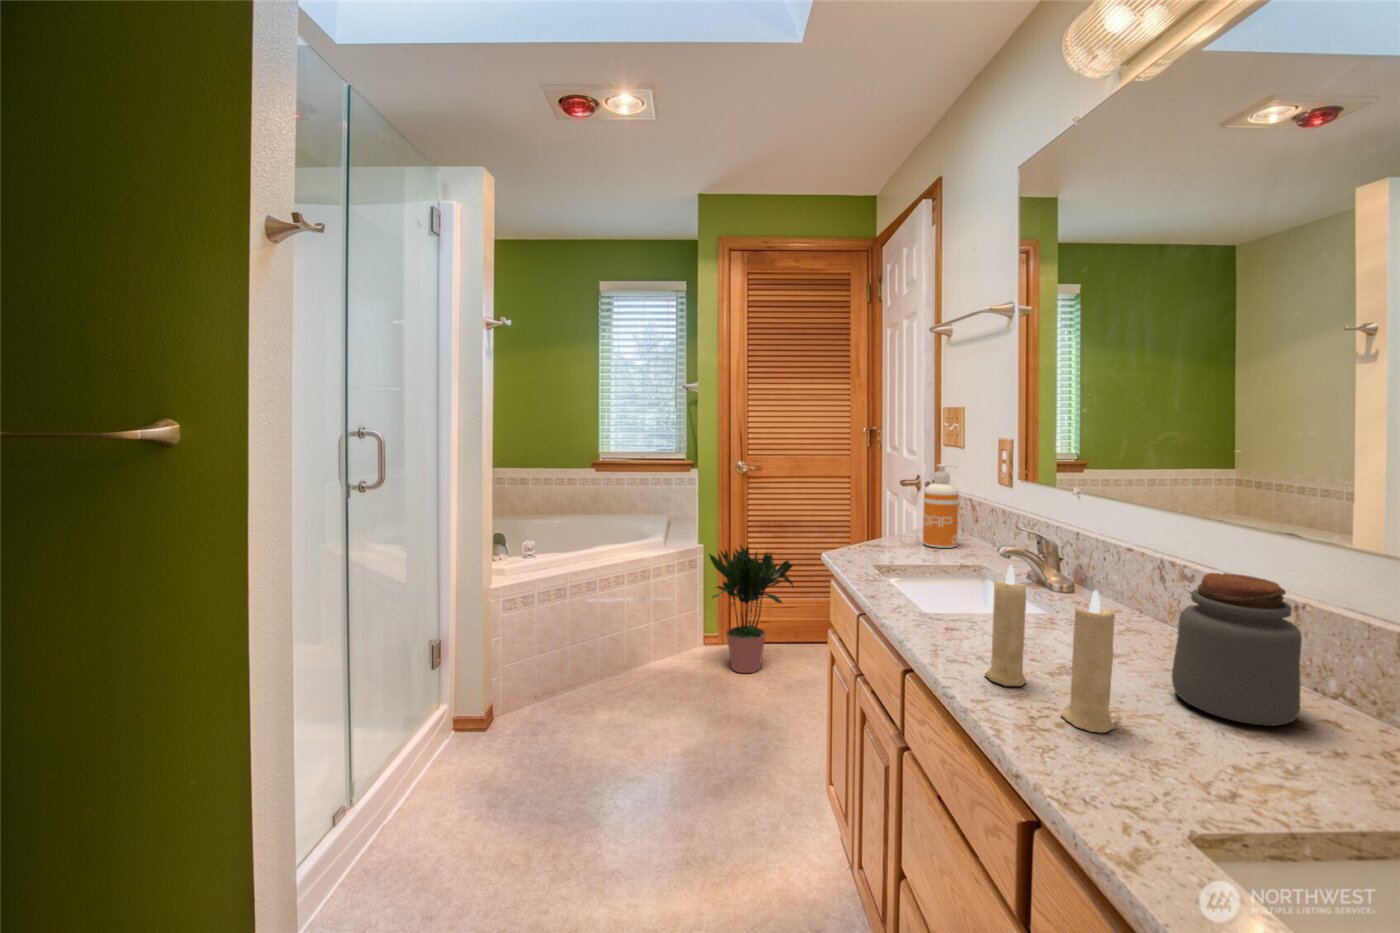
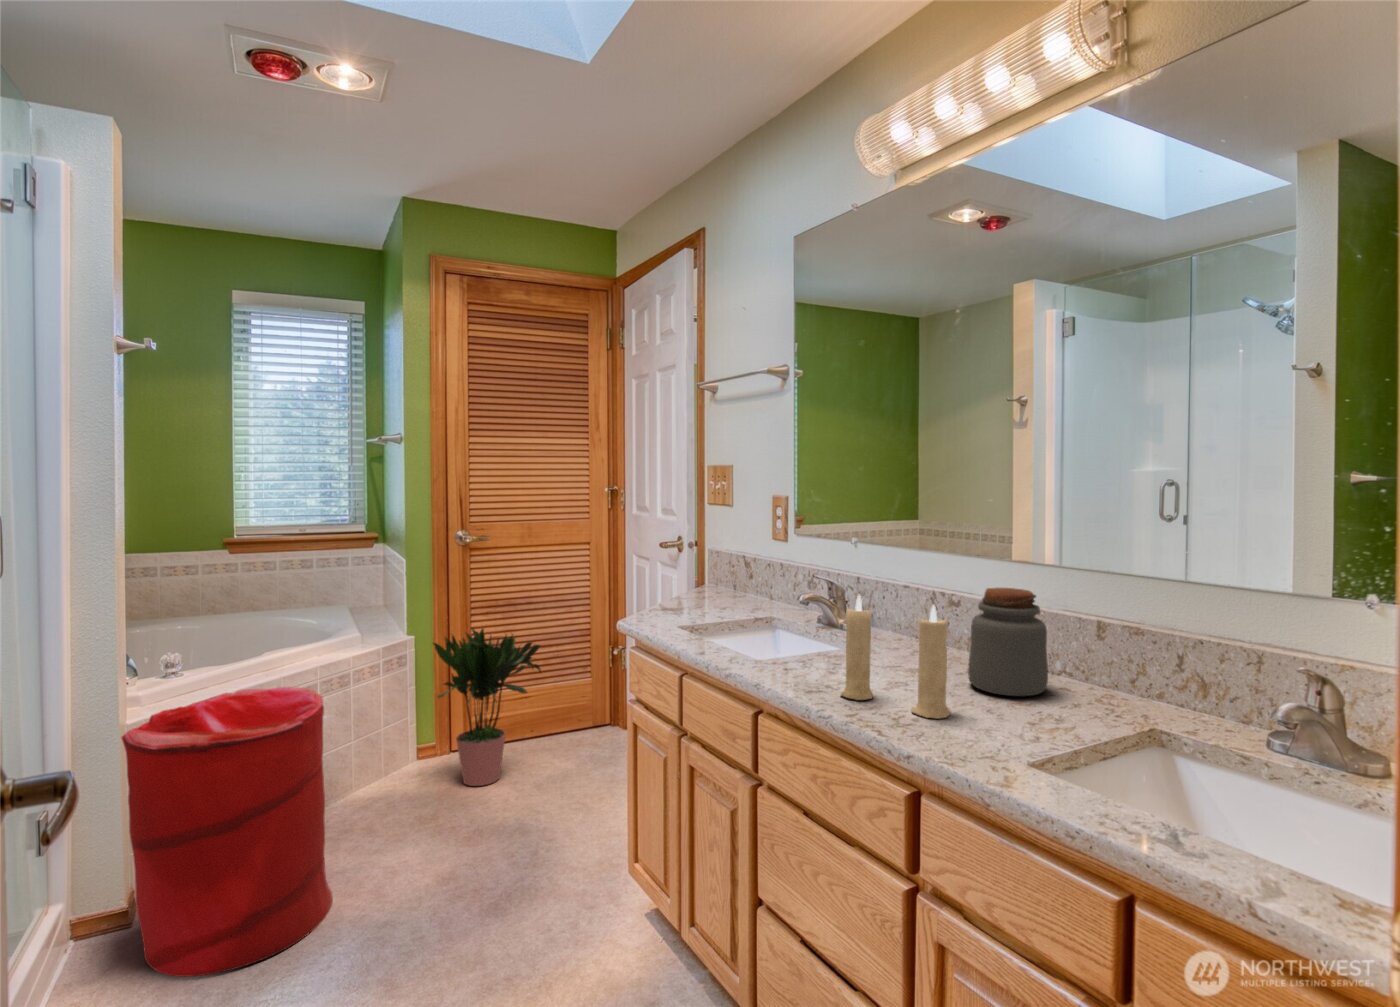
soap dispenser: present [923,464,959,548] -> none [707,520,739,604]
laundry hamper: none [486,576,616,775] -> present [122,687,333,977]

